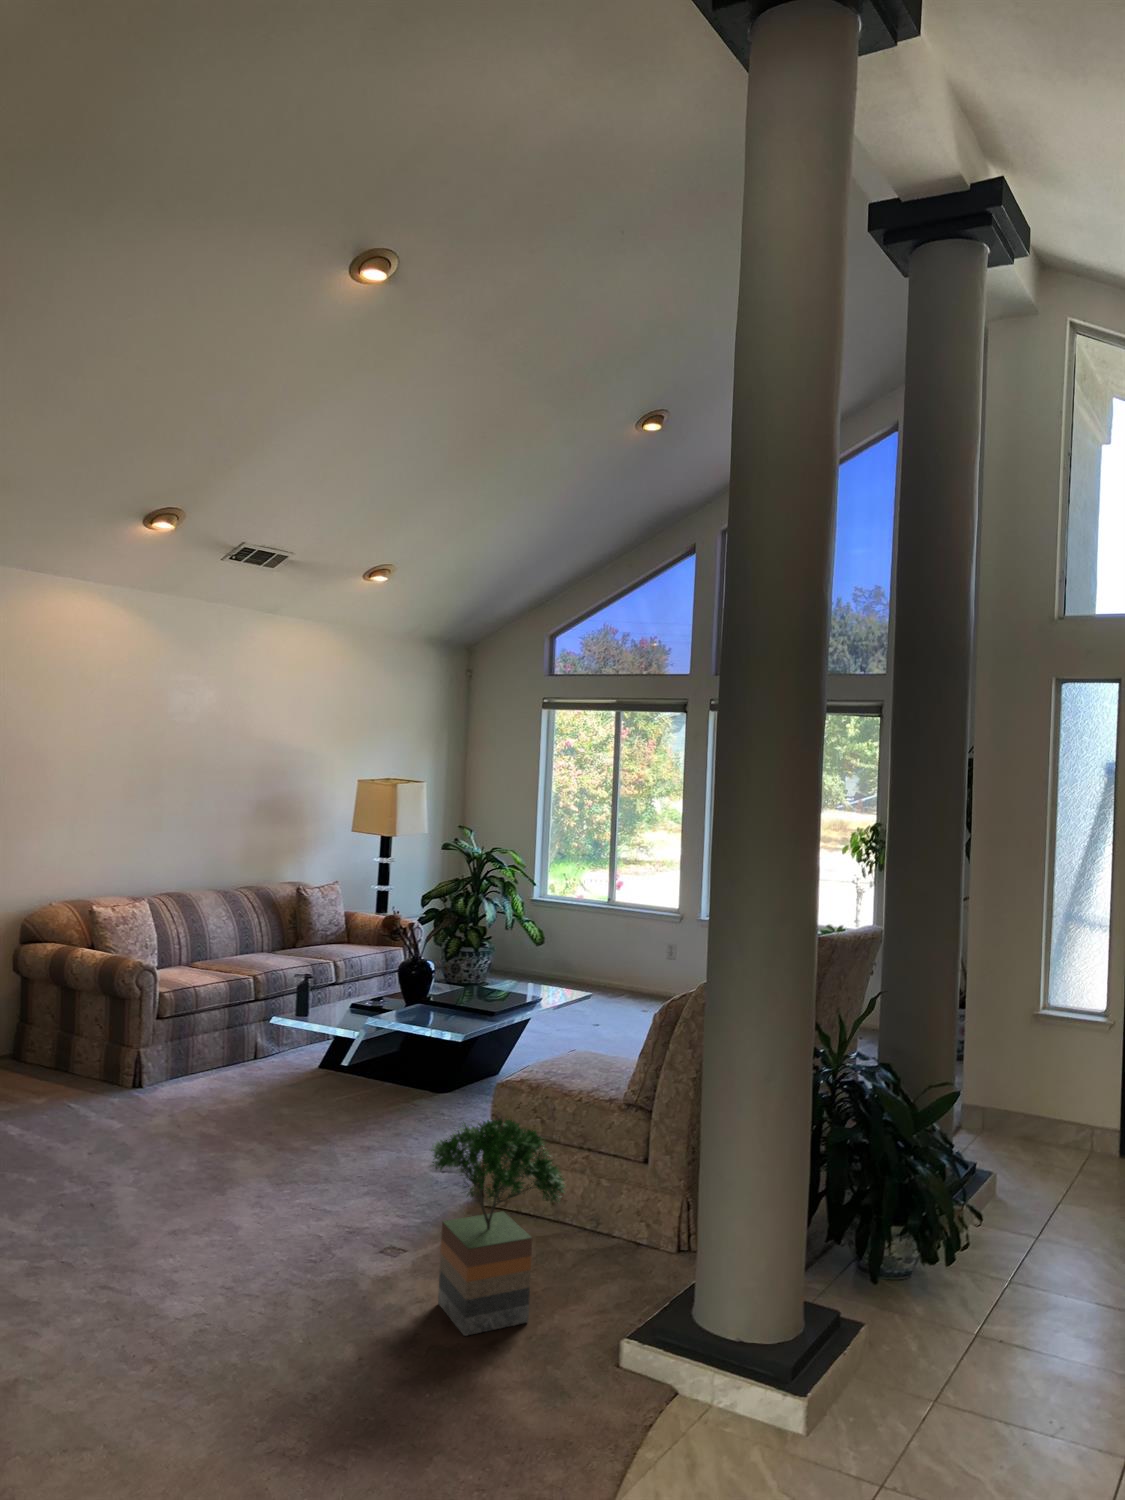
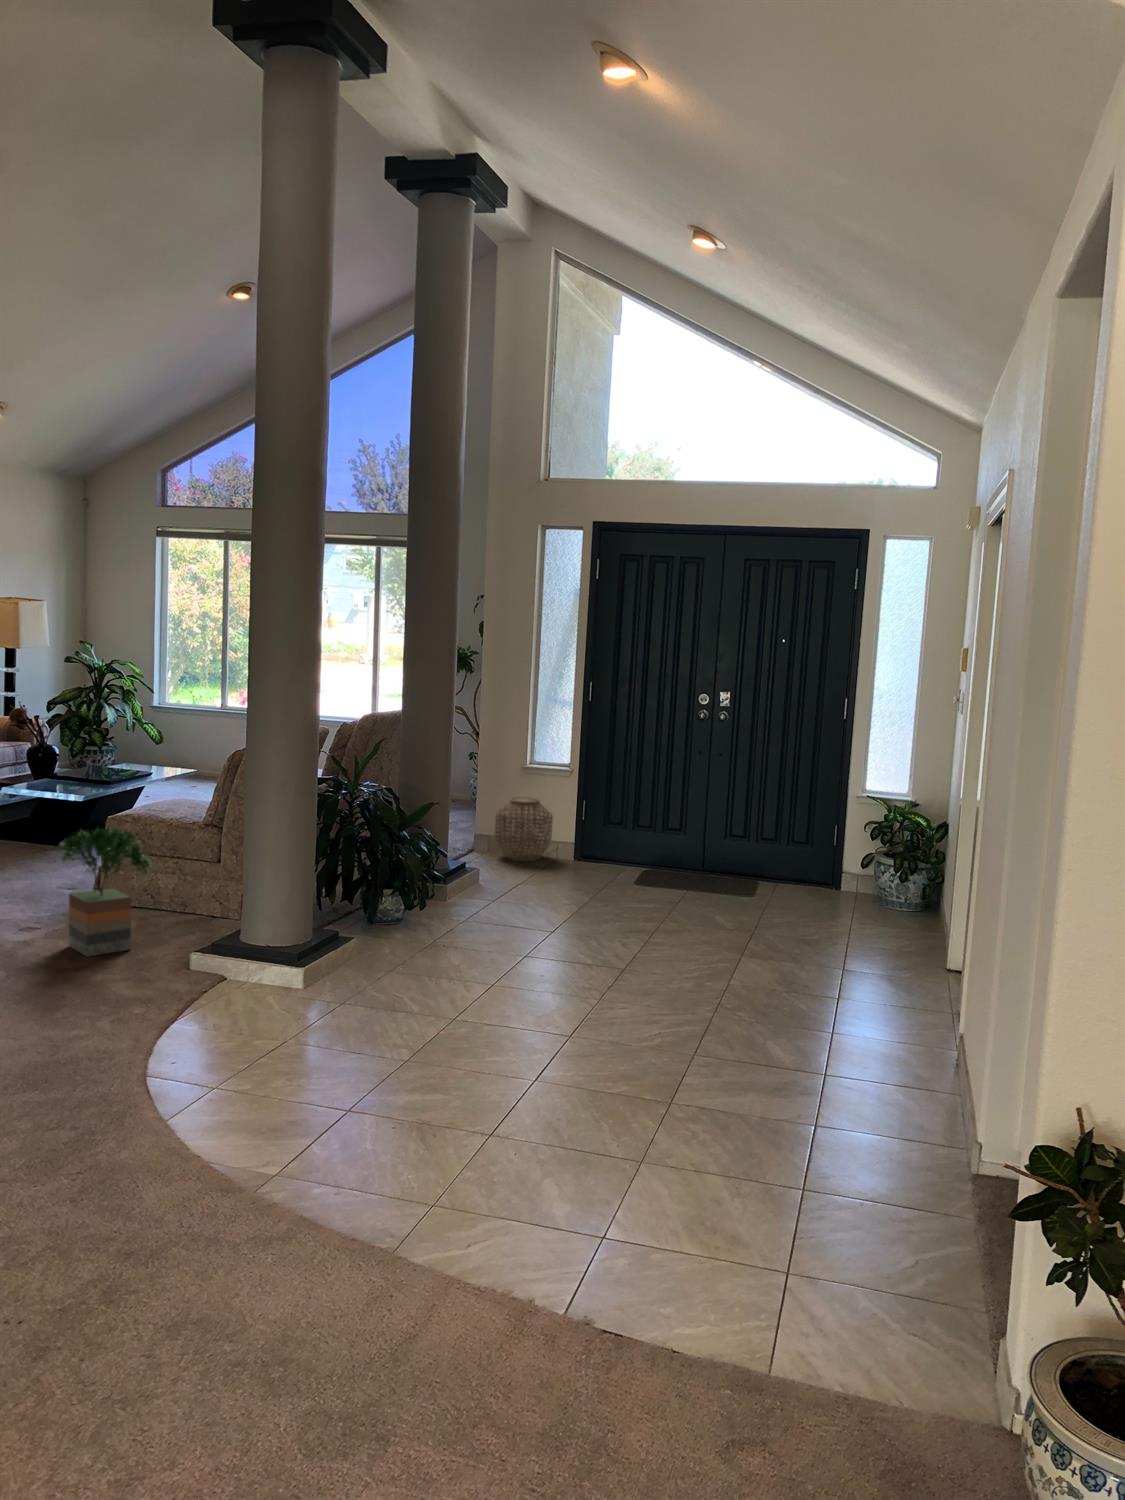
woven basket: none [996,1053,1086,1151] -> present [495,797,553,861]

